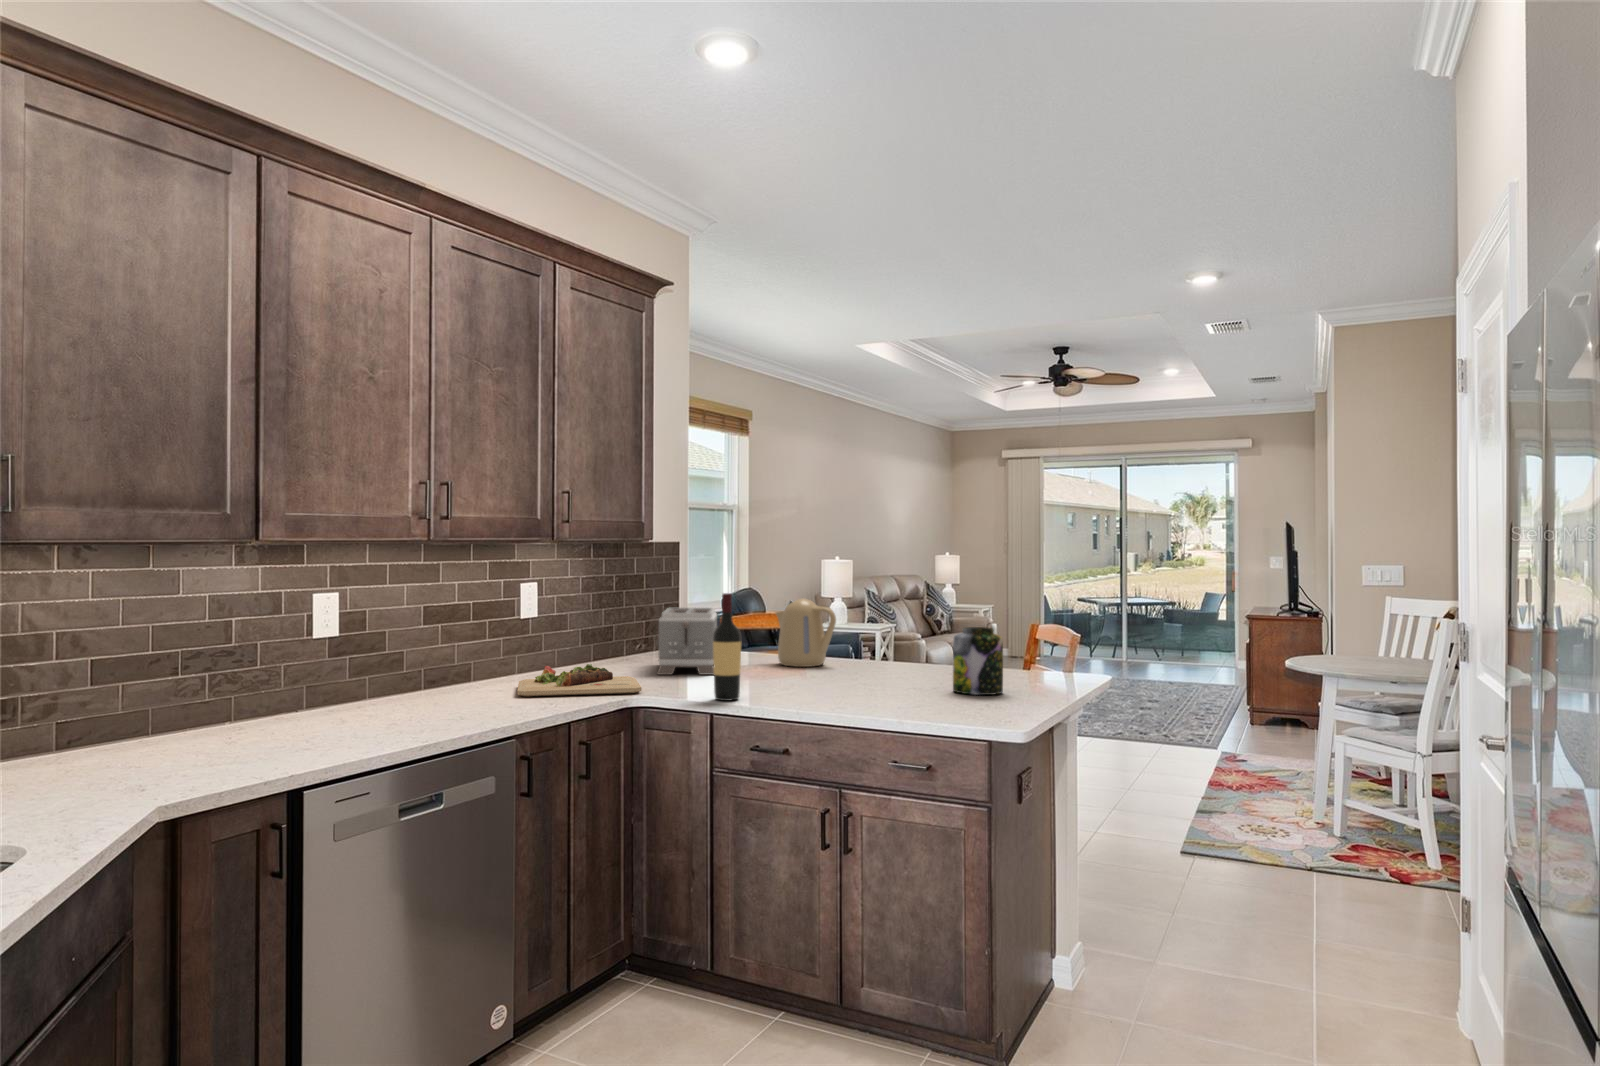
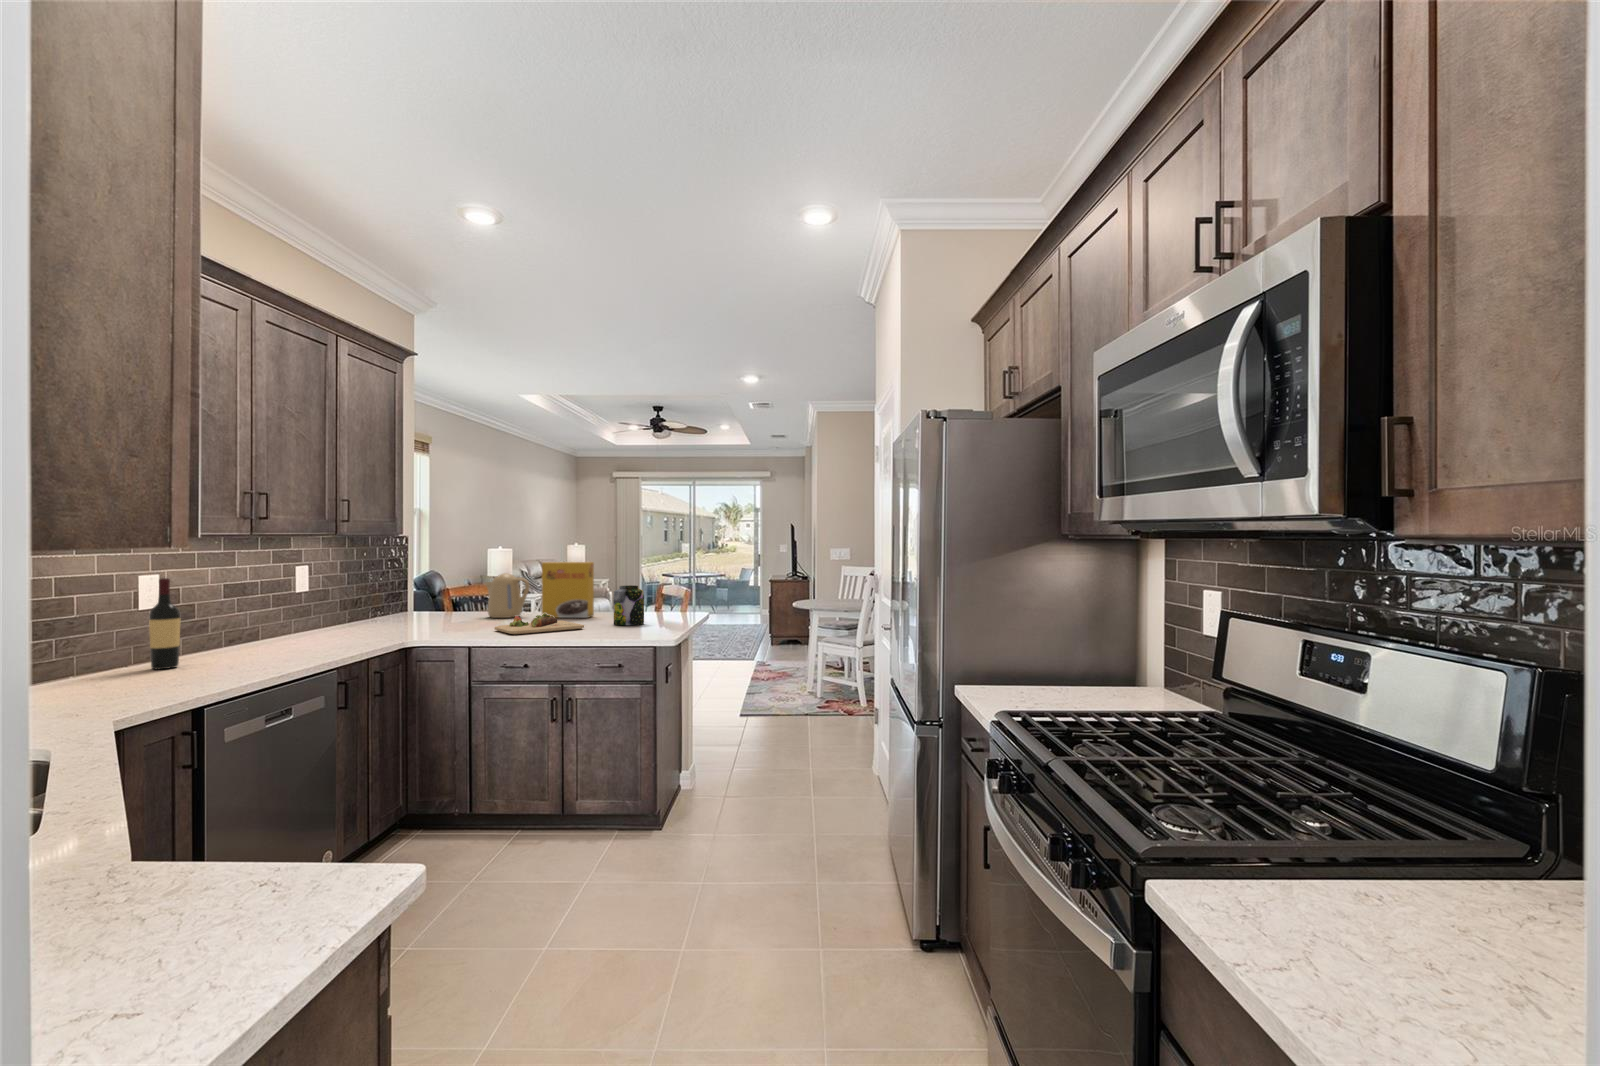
cereal box: none [852,583,930,675] -> present [542,562,594,618]
wine bottle: present [713,593,741,701] -> present [149,578,181,669]
toaster: present [657,608,717,675] -> none [402,581,447,628]
cutting board: present [517,664,641,697] -> present [495,613,584,635]

